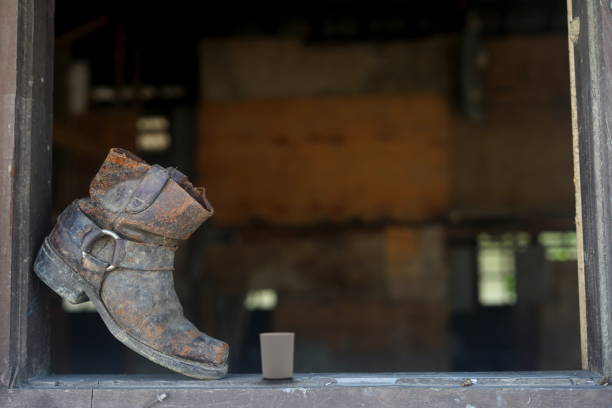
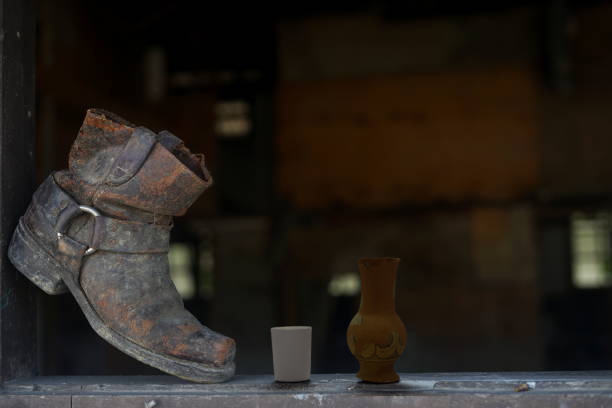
ceramic jug: none [325,276,374,379] -> present [347,258,407,383]

